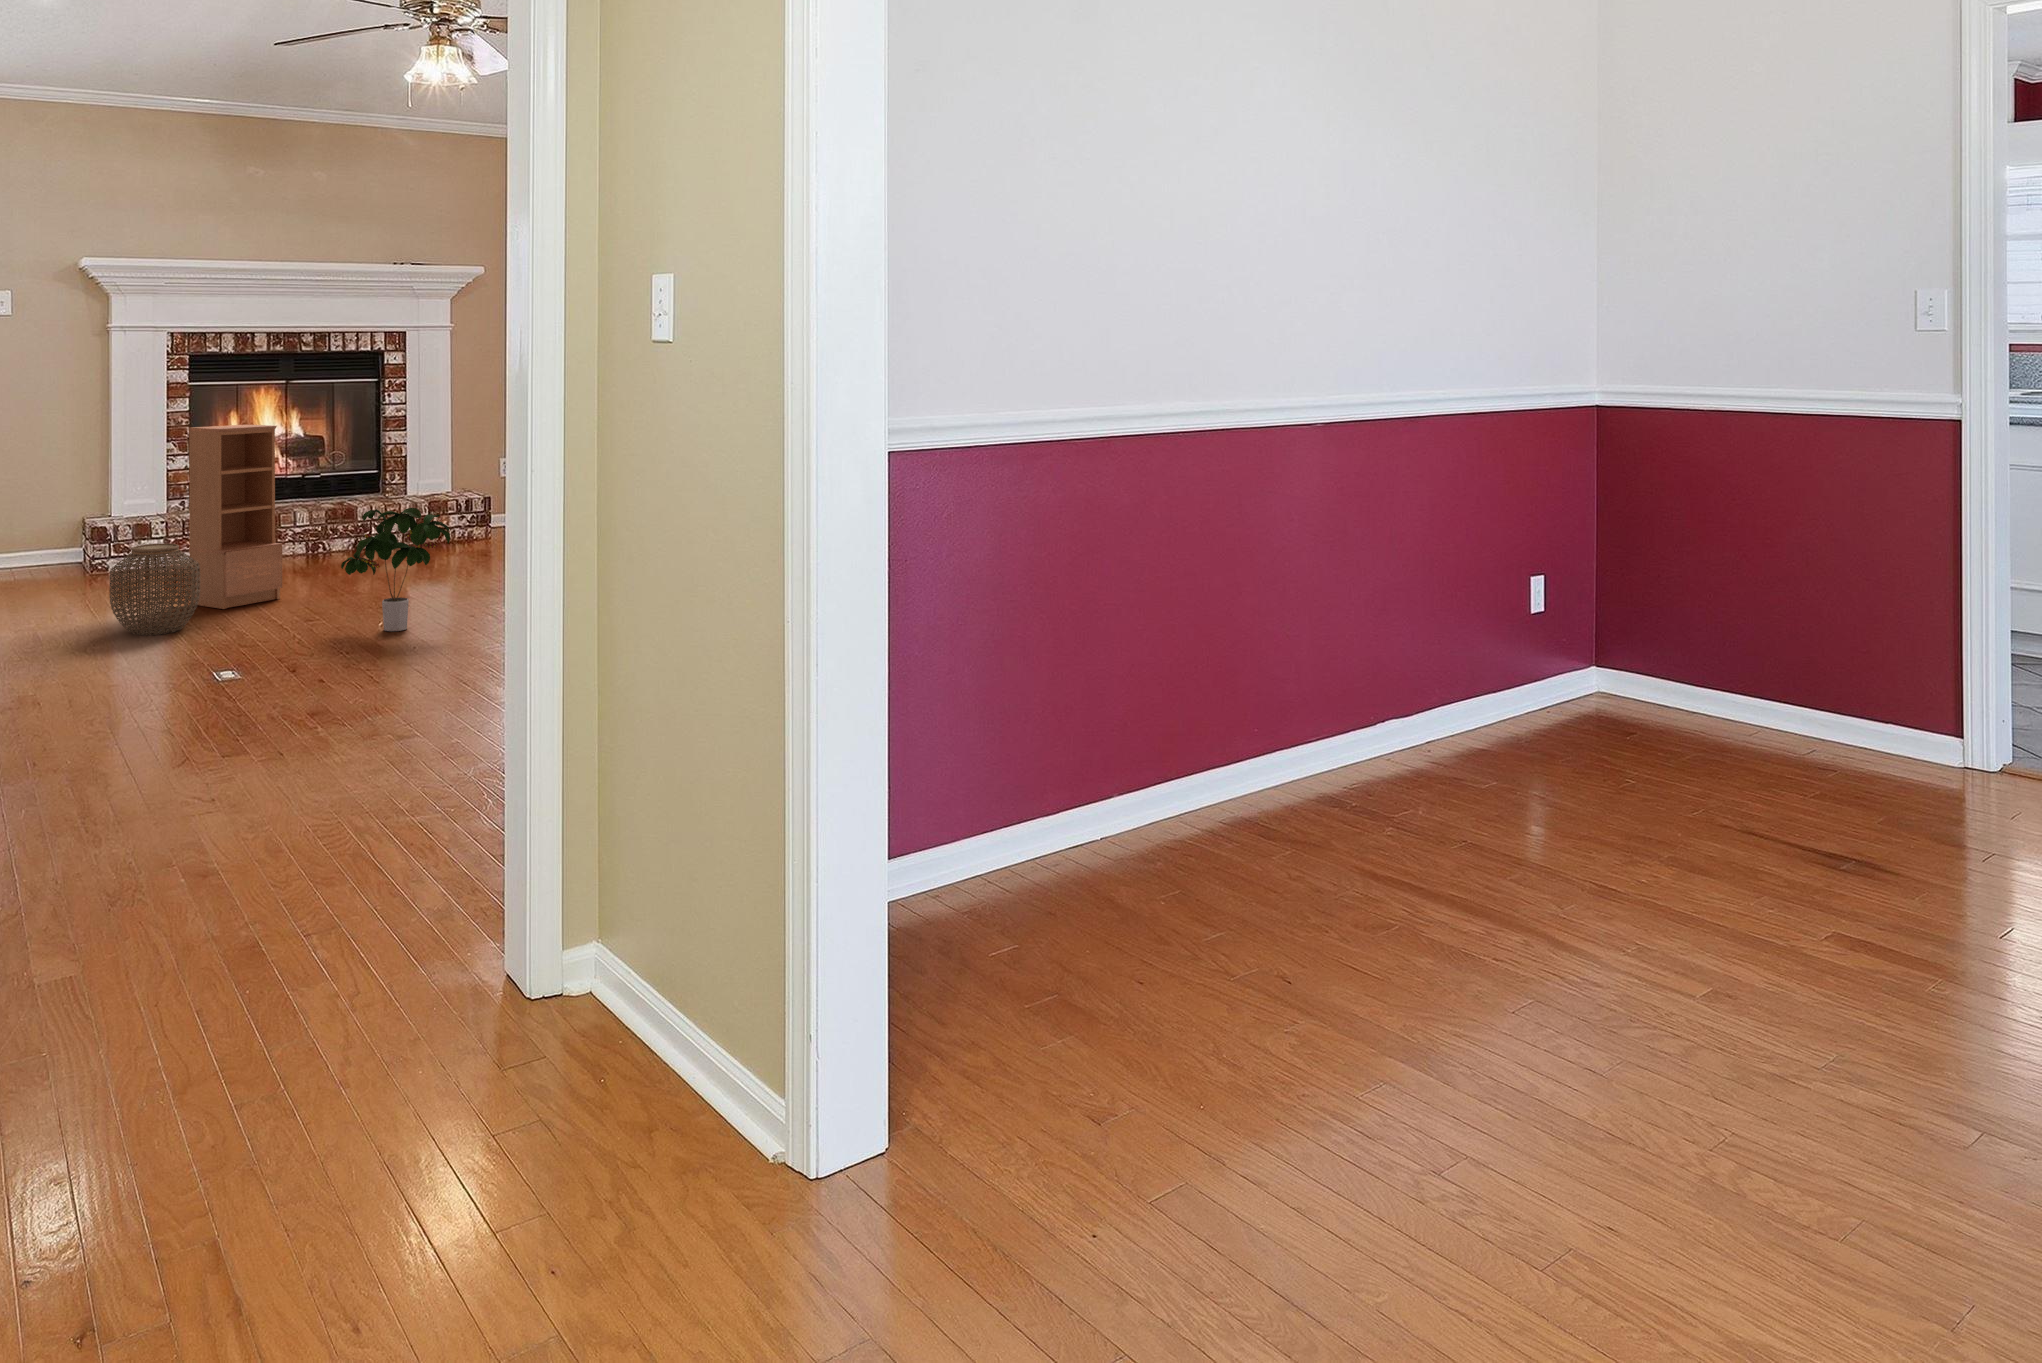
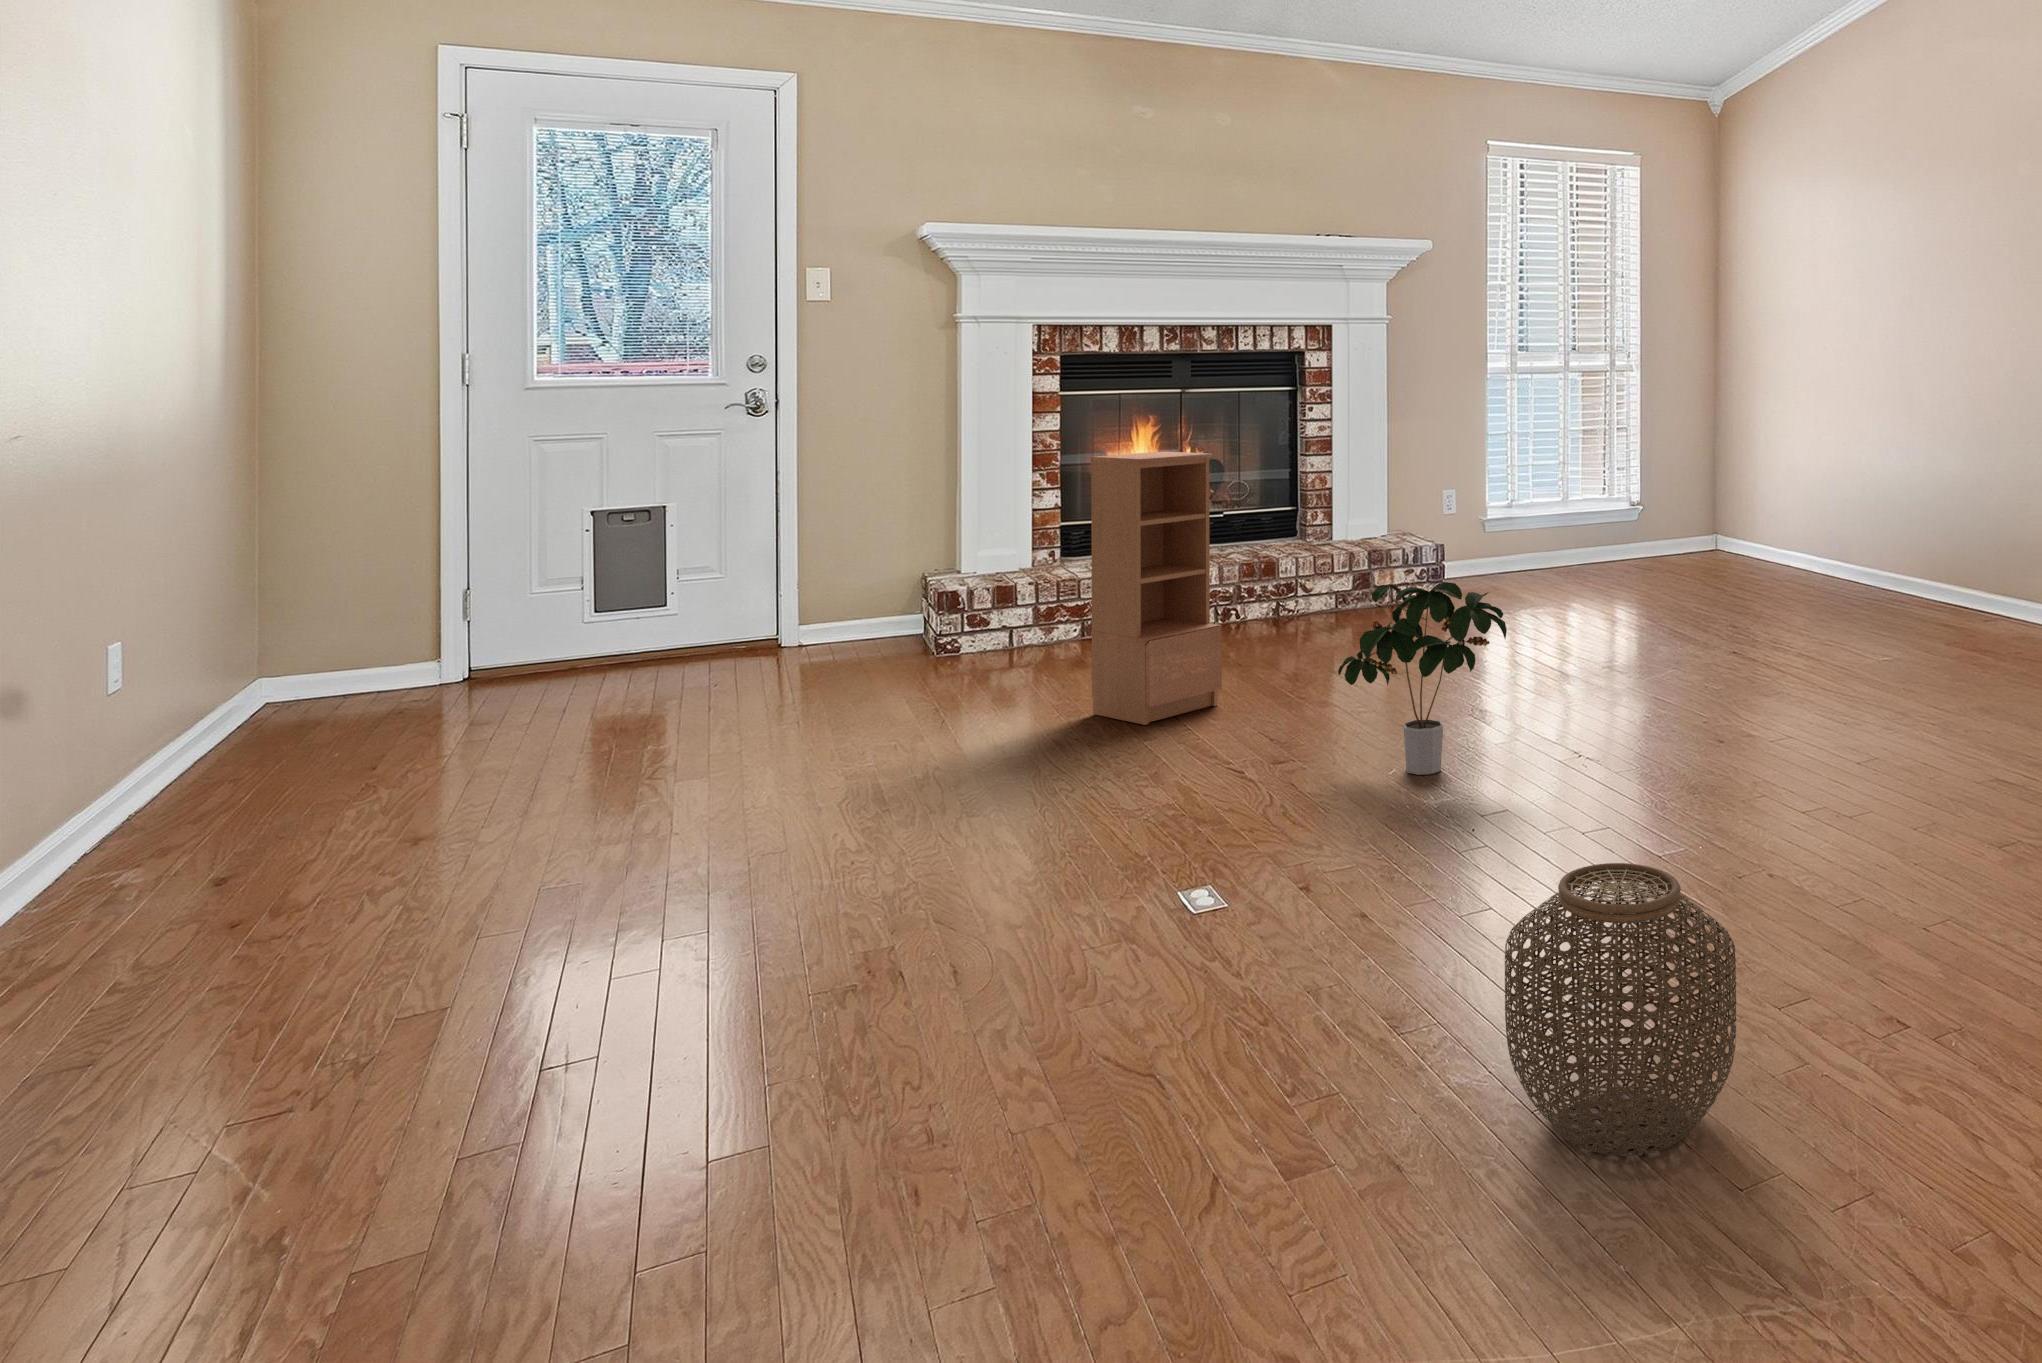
woven basket: present [110,543,200,635] -> present [1505,863,1736,1156]

